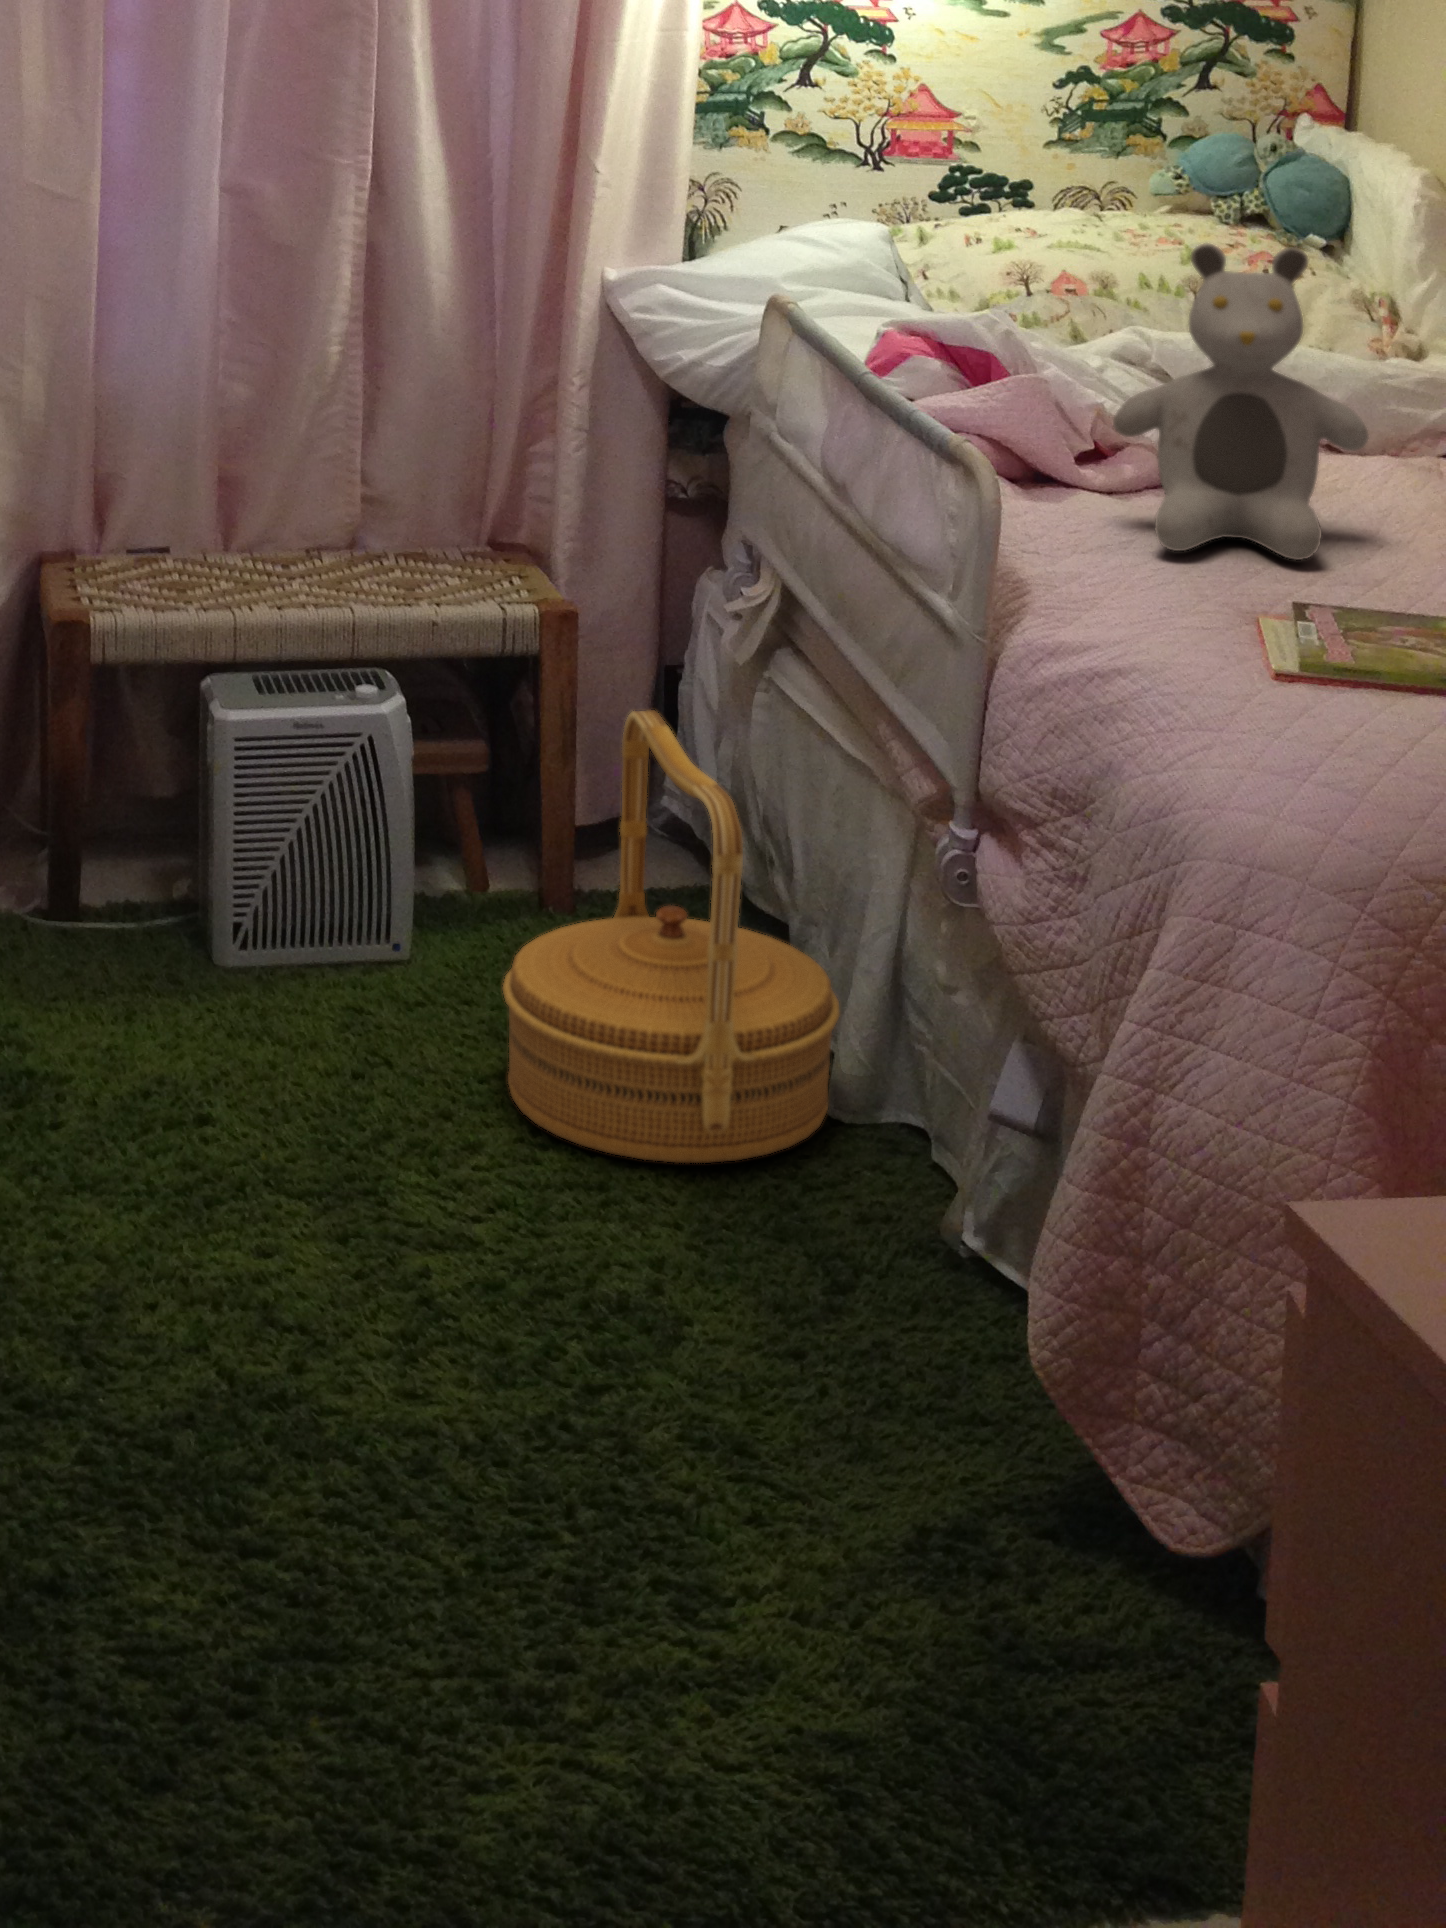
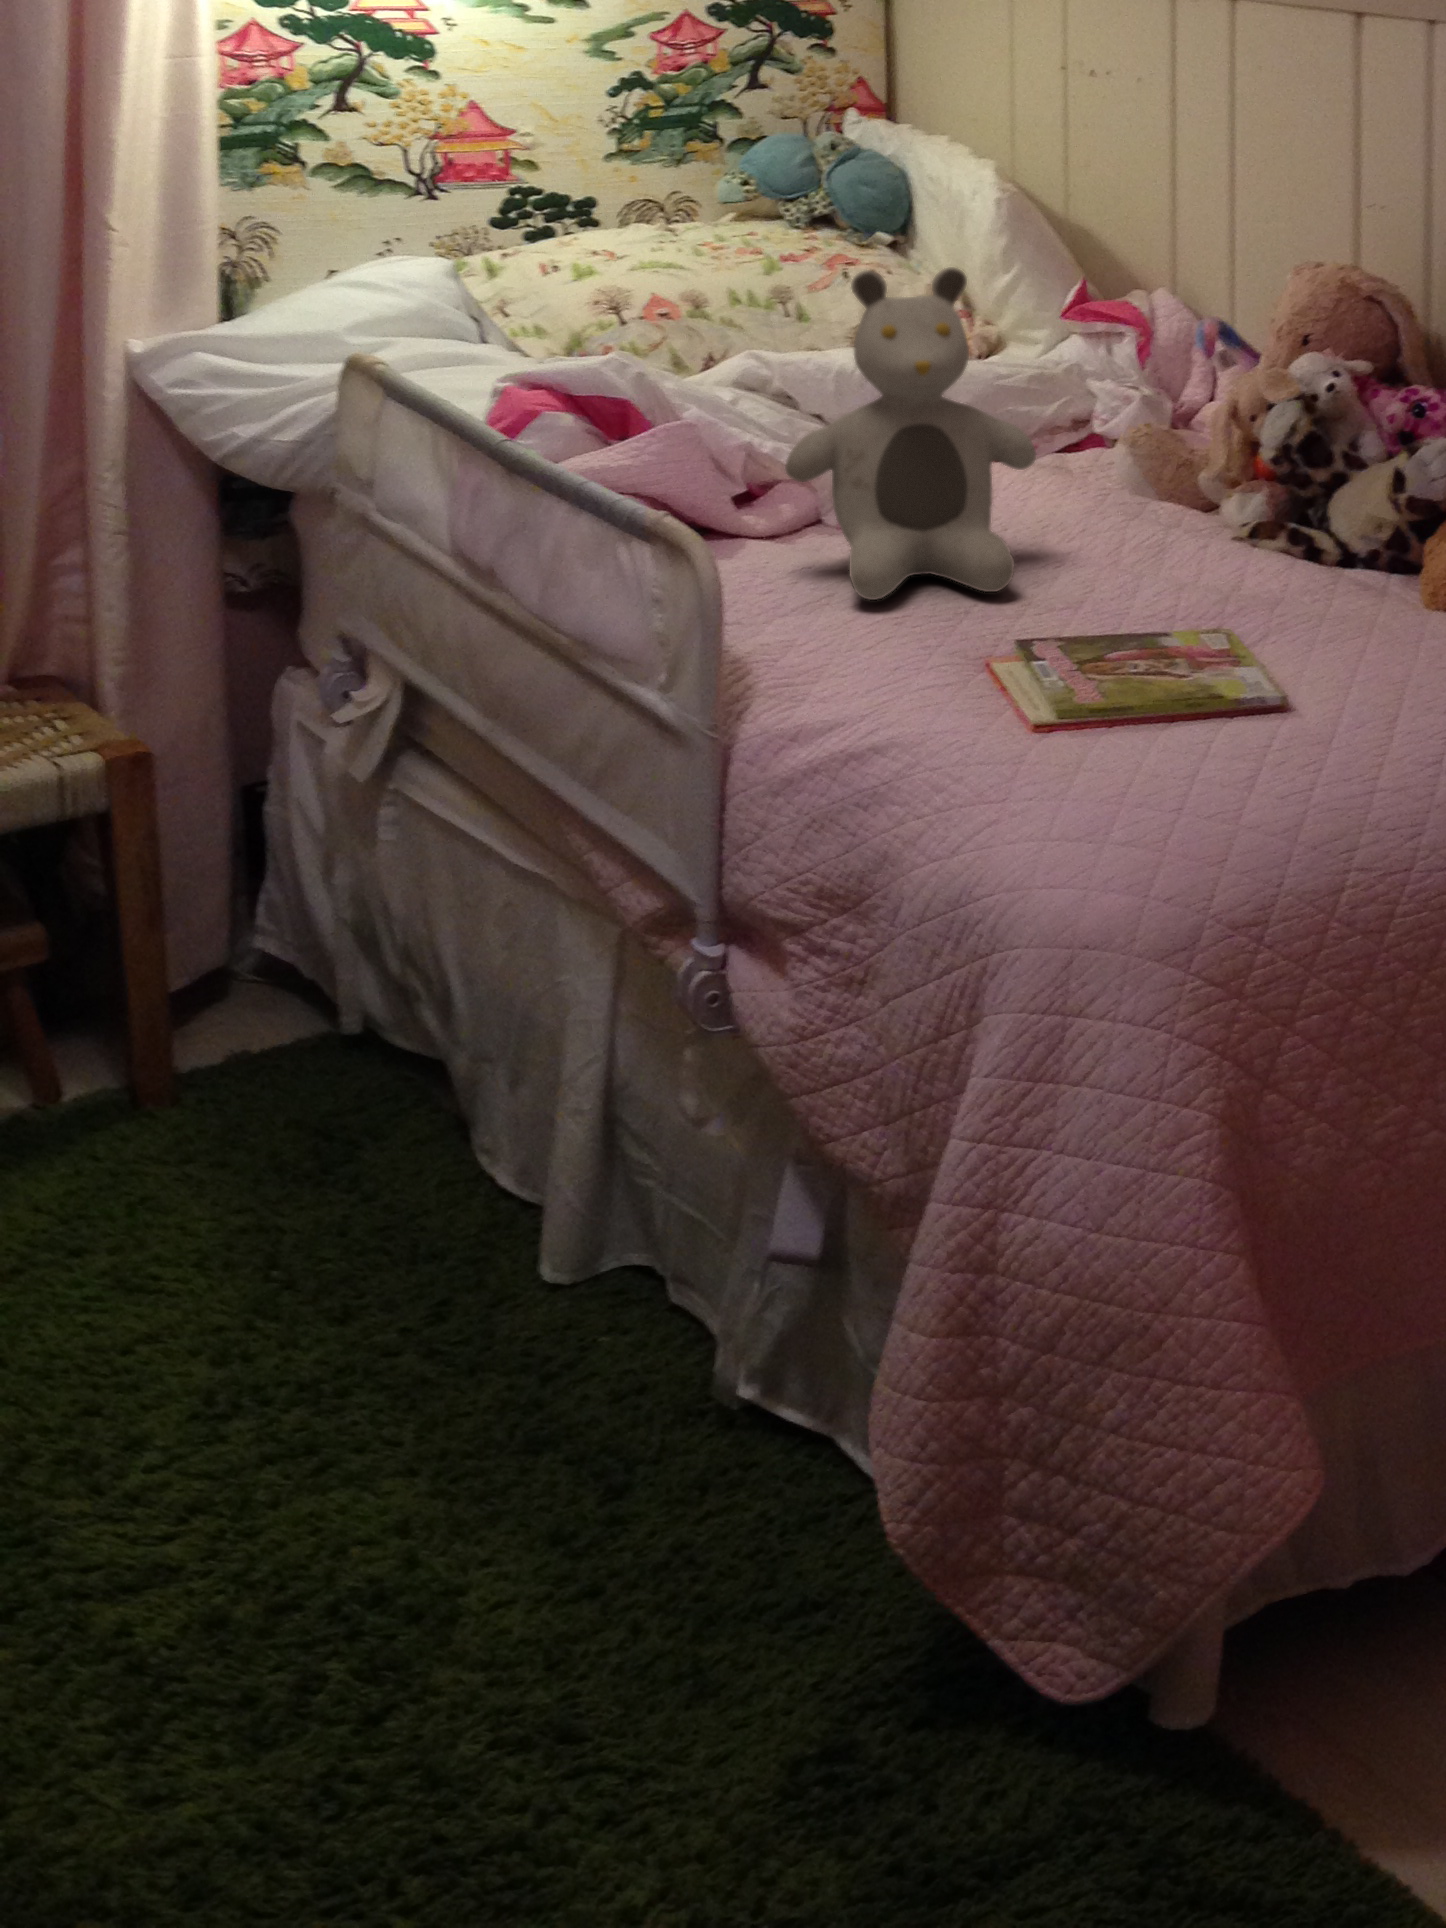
woven basket: present [502,710,840,1163] -> none [146,858,550,1397]

